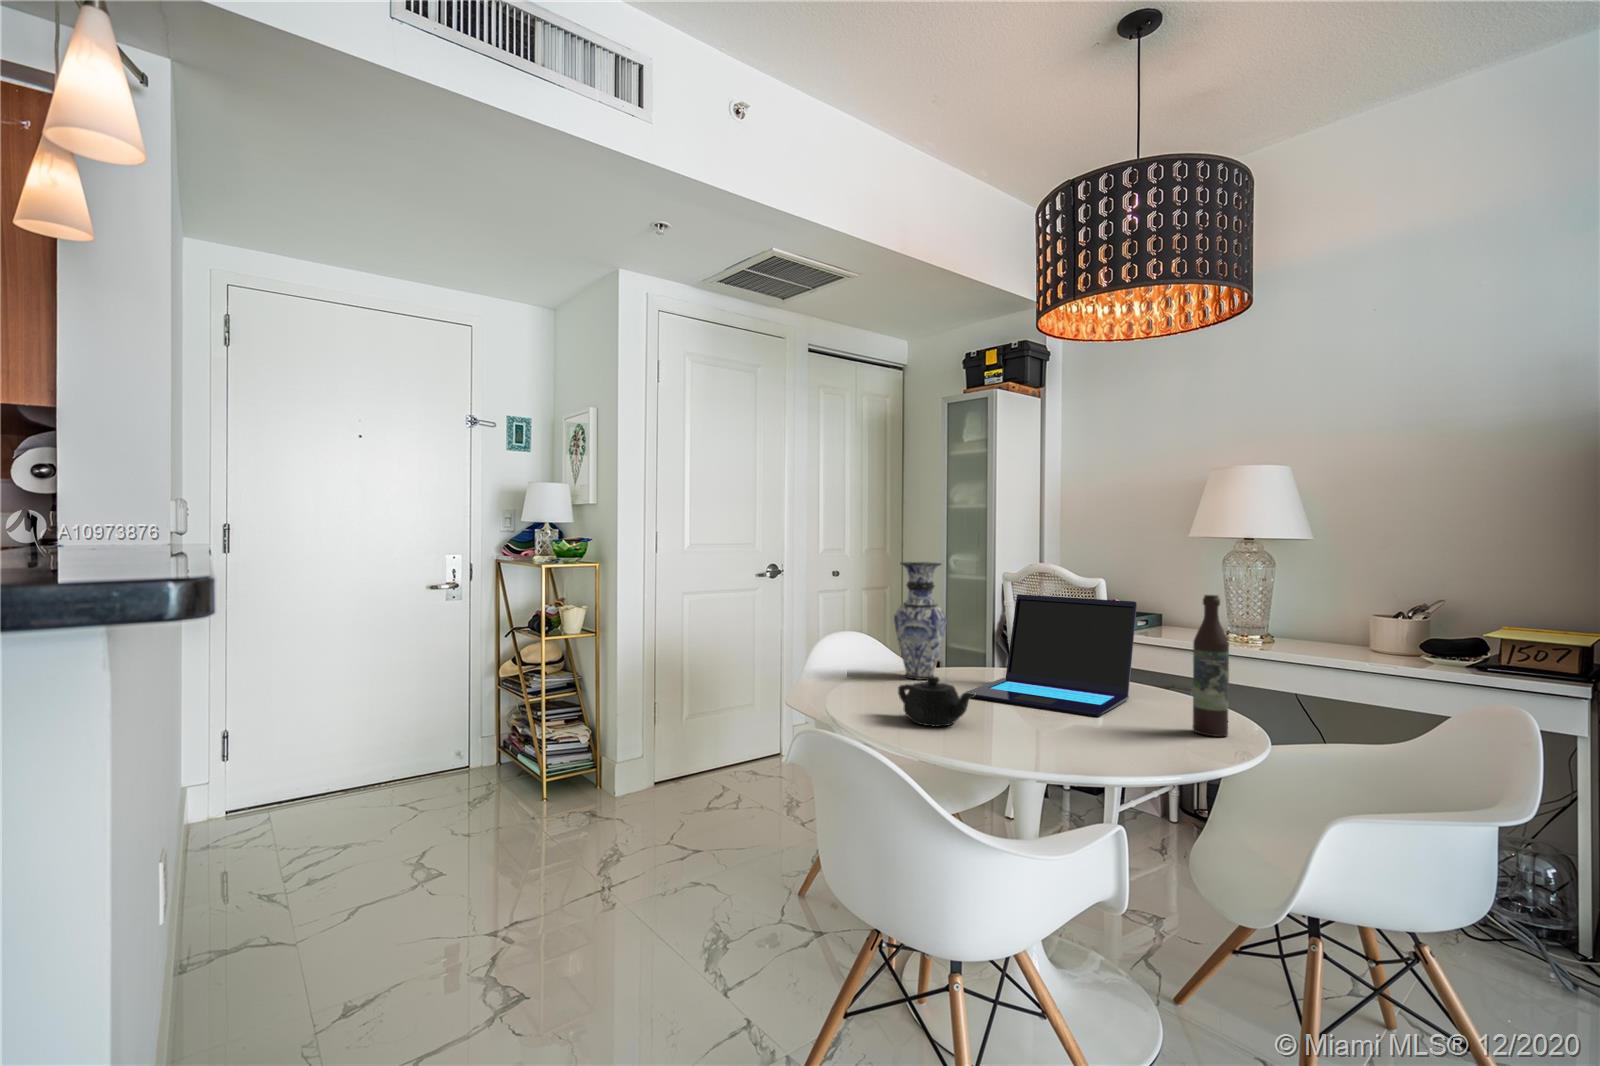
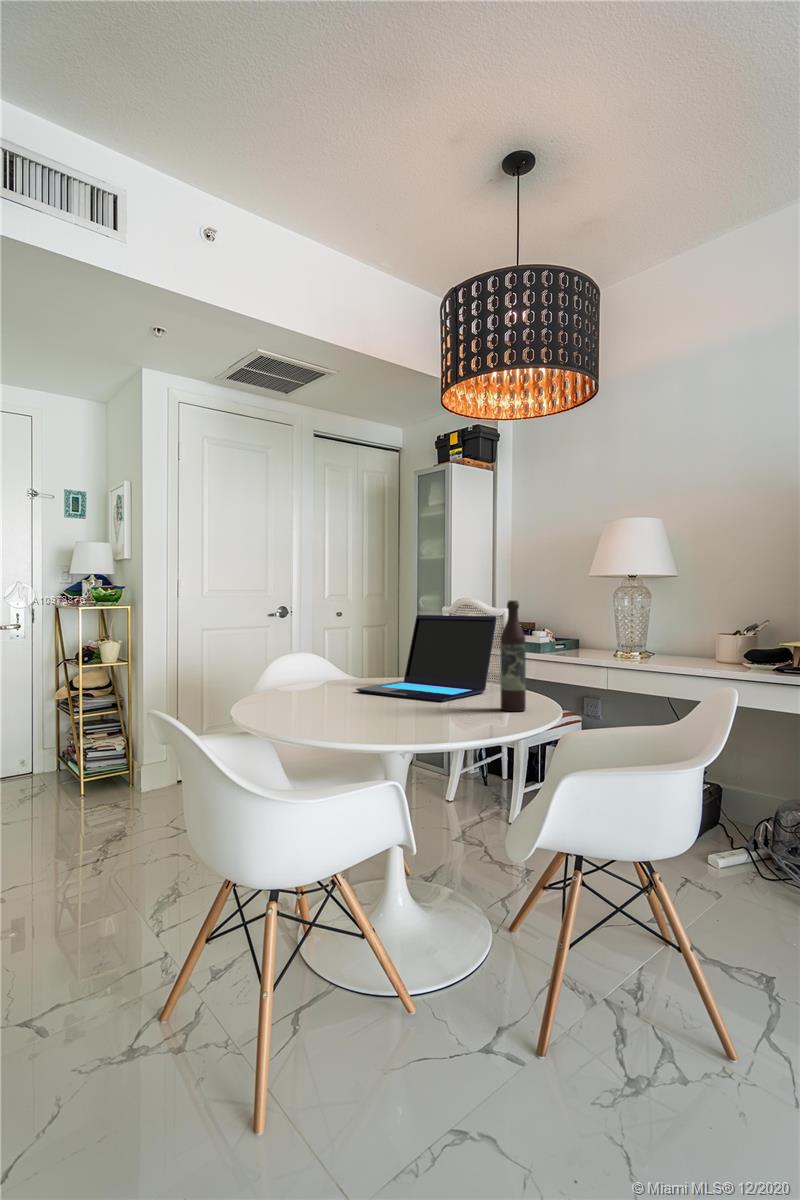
vase: present [894,562,947,680] -> none [321,591,361,684]
teapot: present [898,676,975,726] -> none [279,670,328,708]

